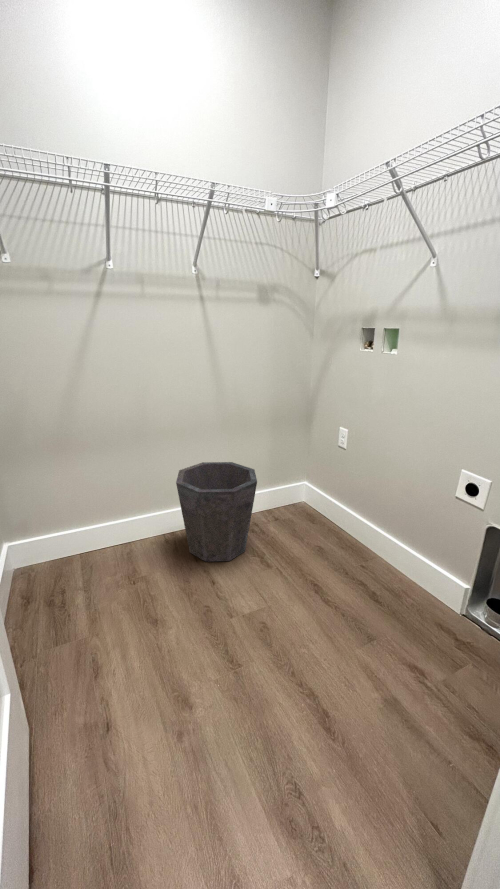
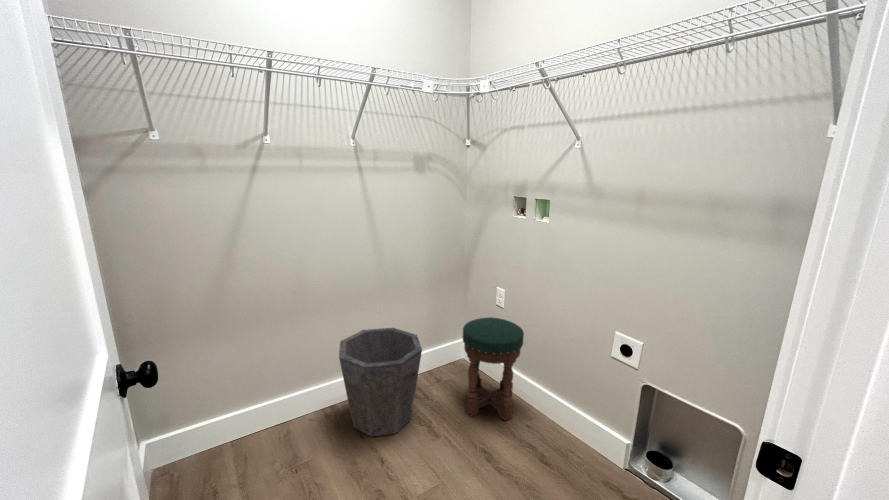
stool: none [300,457,364,560] -> present [463,317,524,421]

